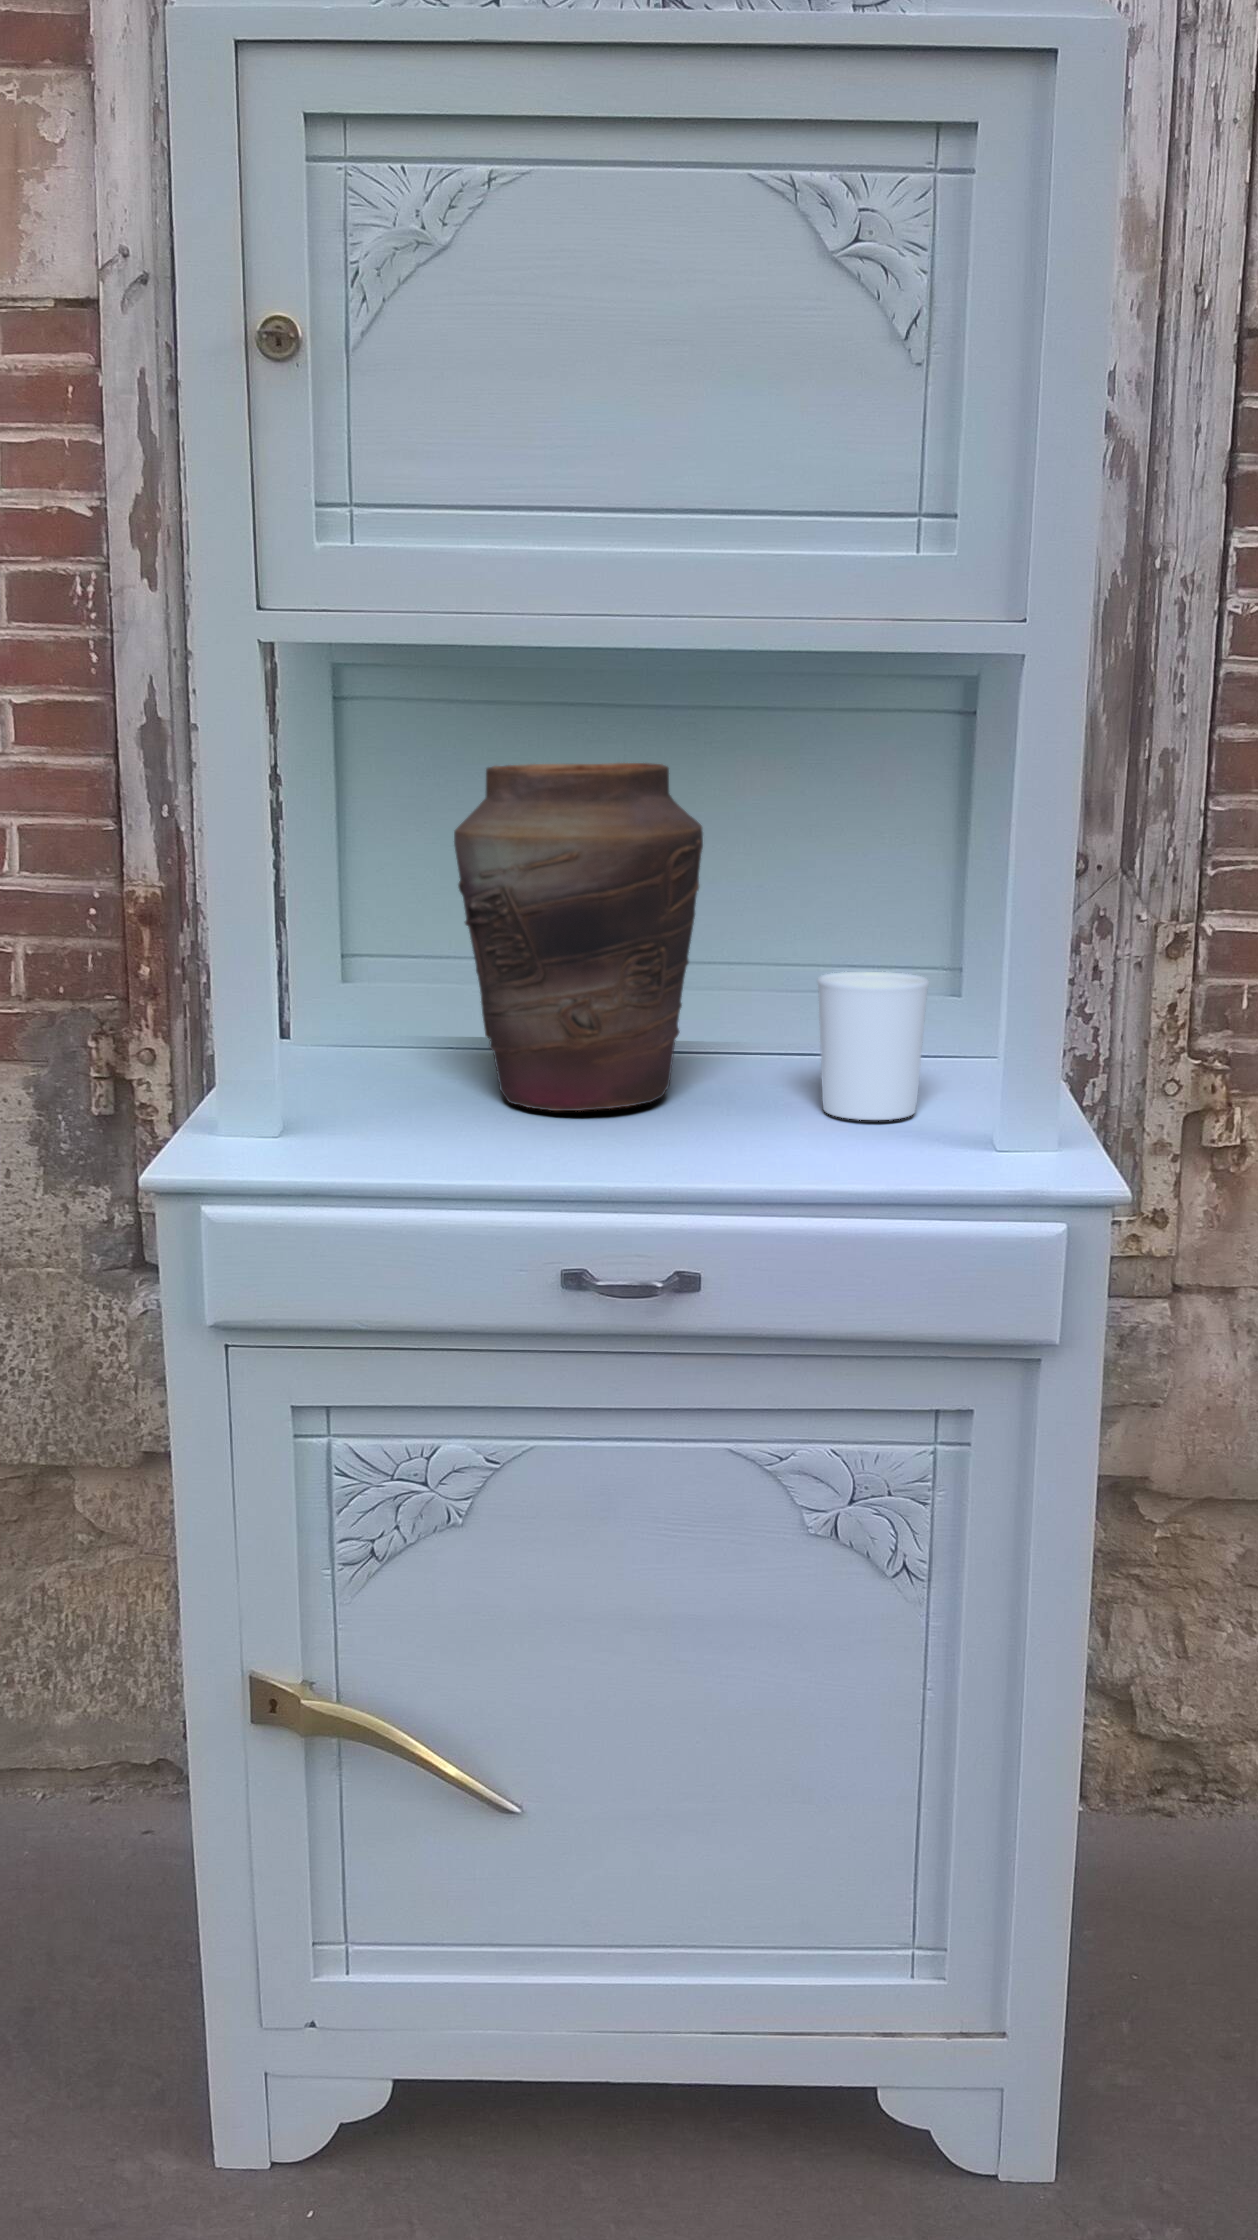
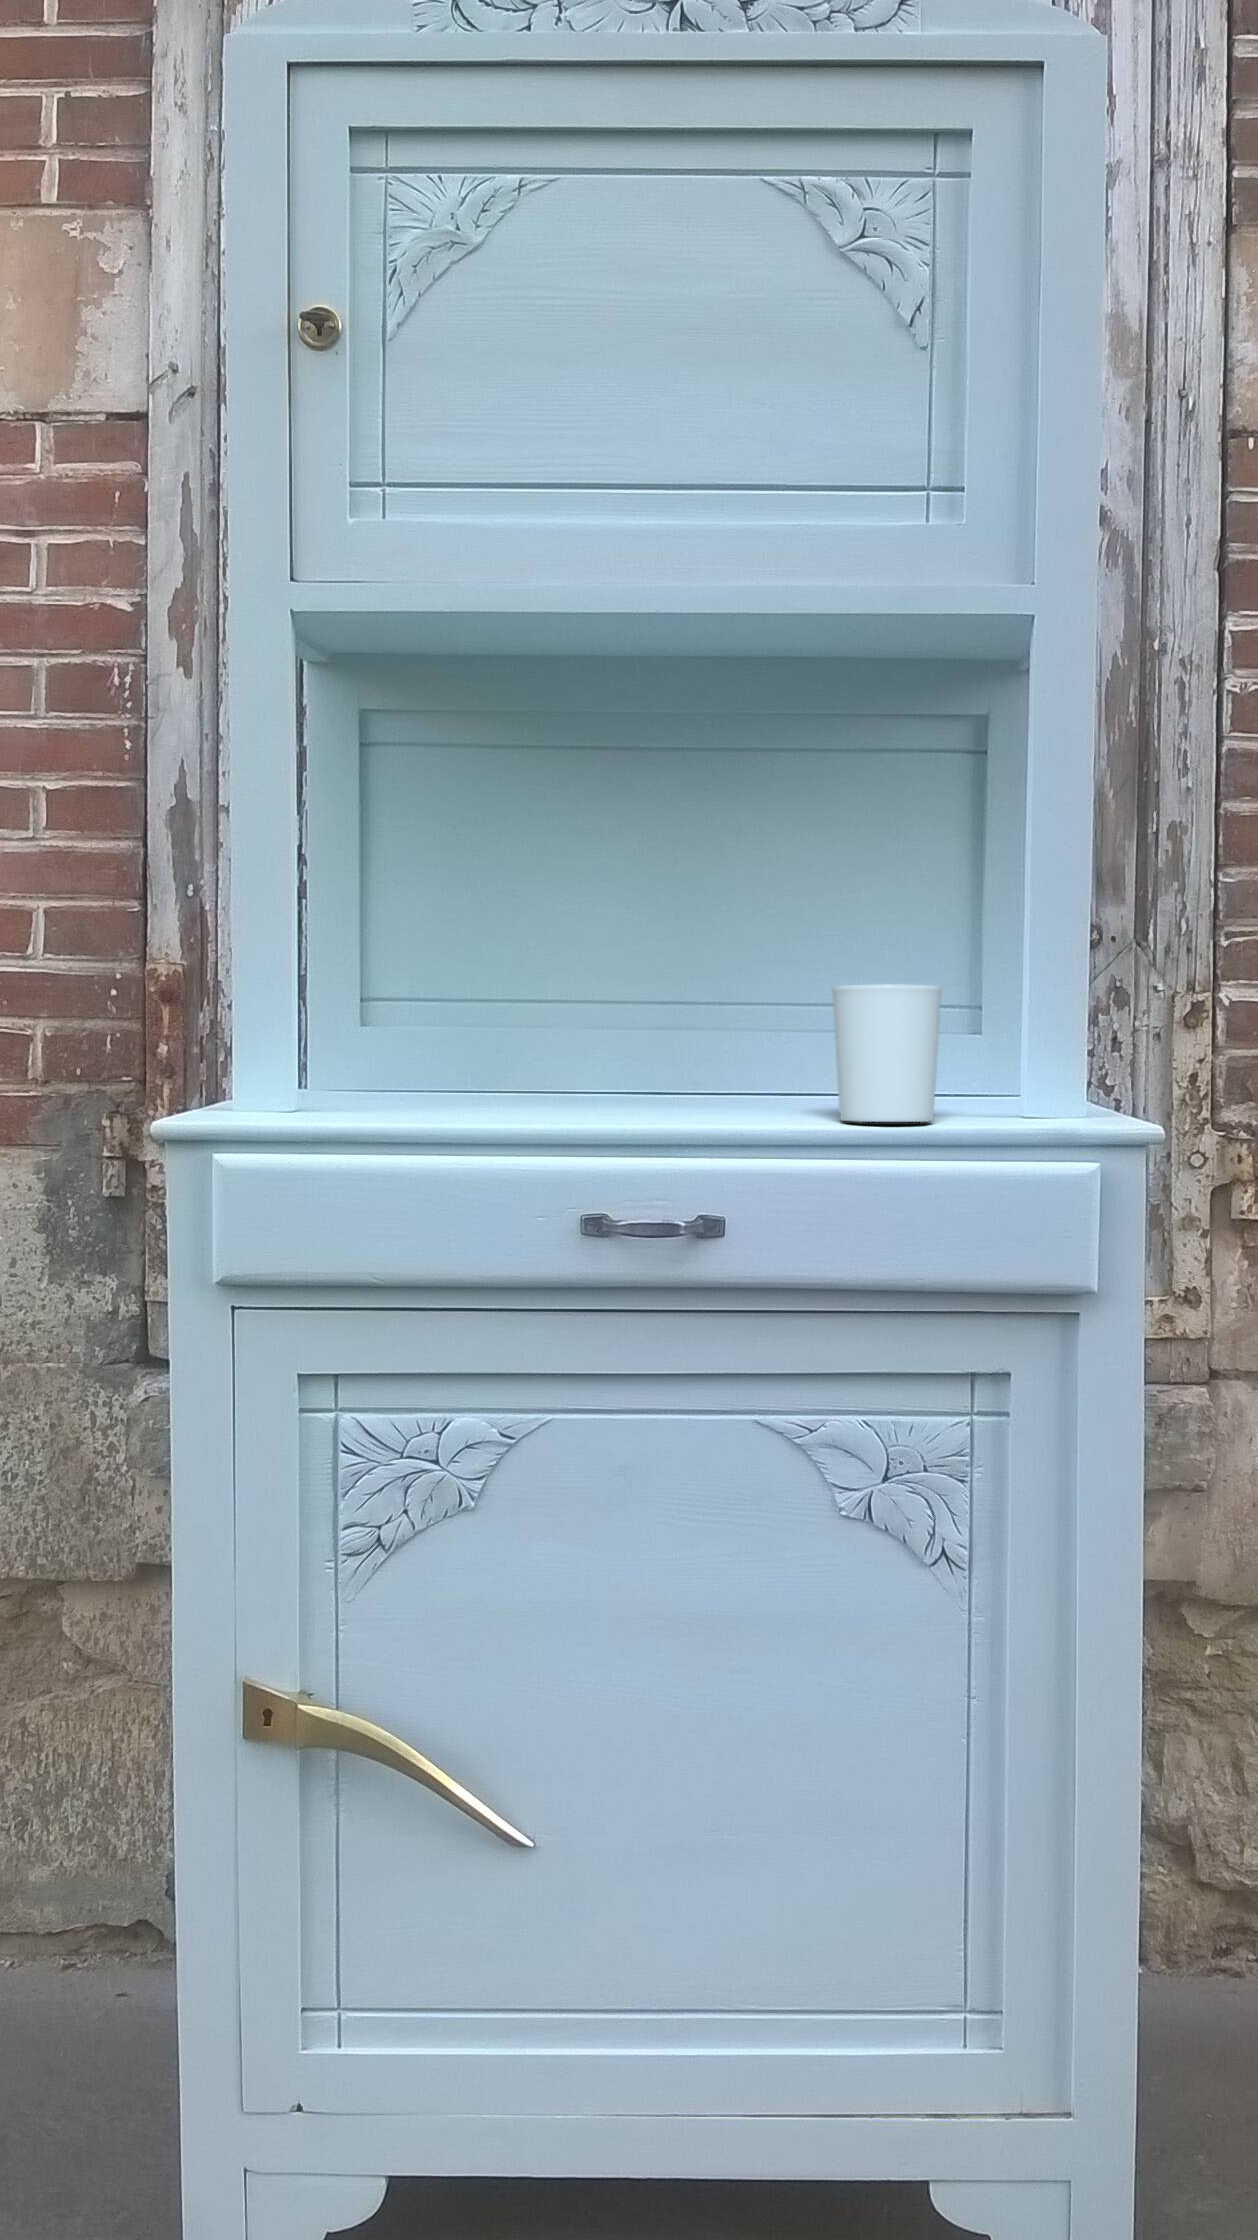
vase: present [454,763,703,1111] -> none [475,778,718,1116]

